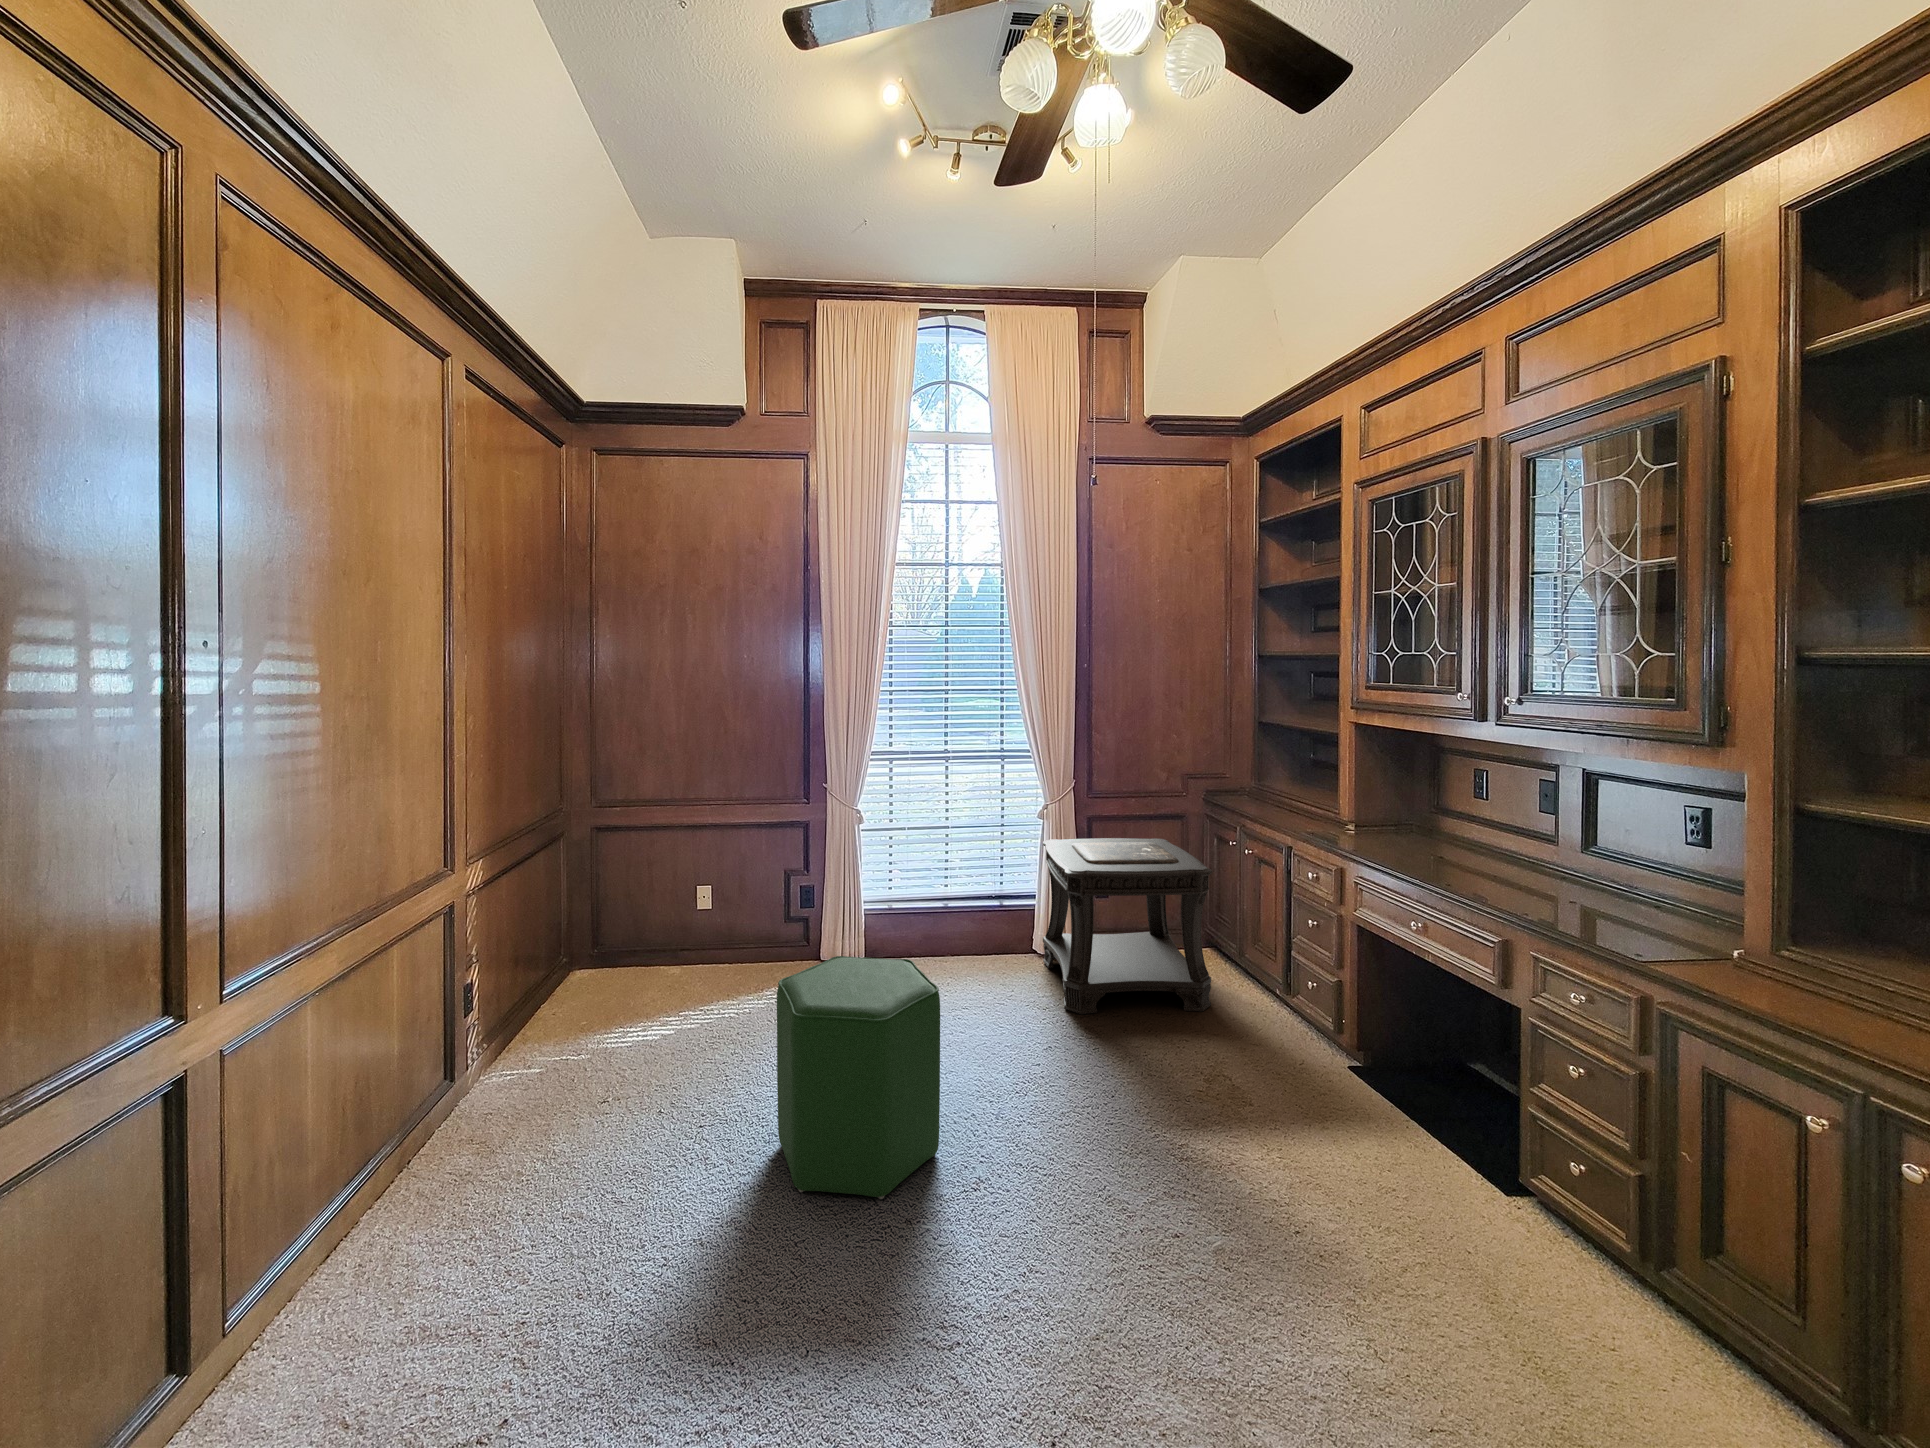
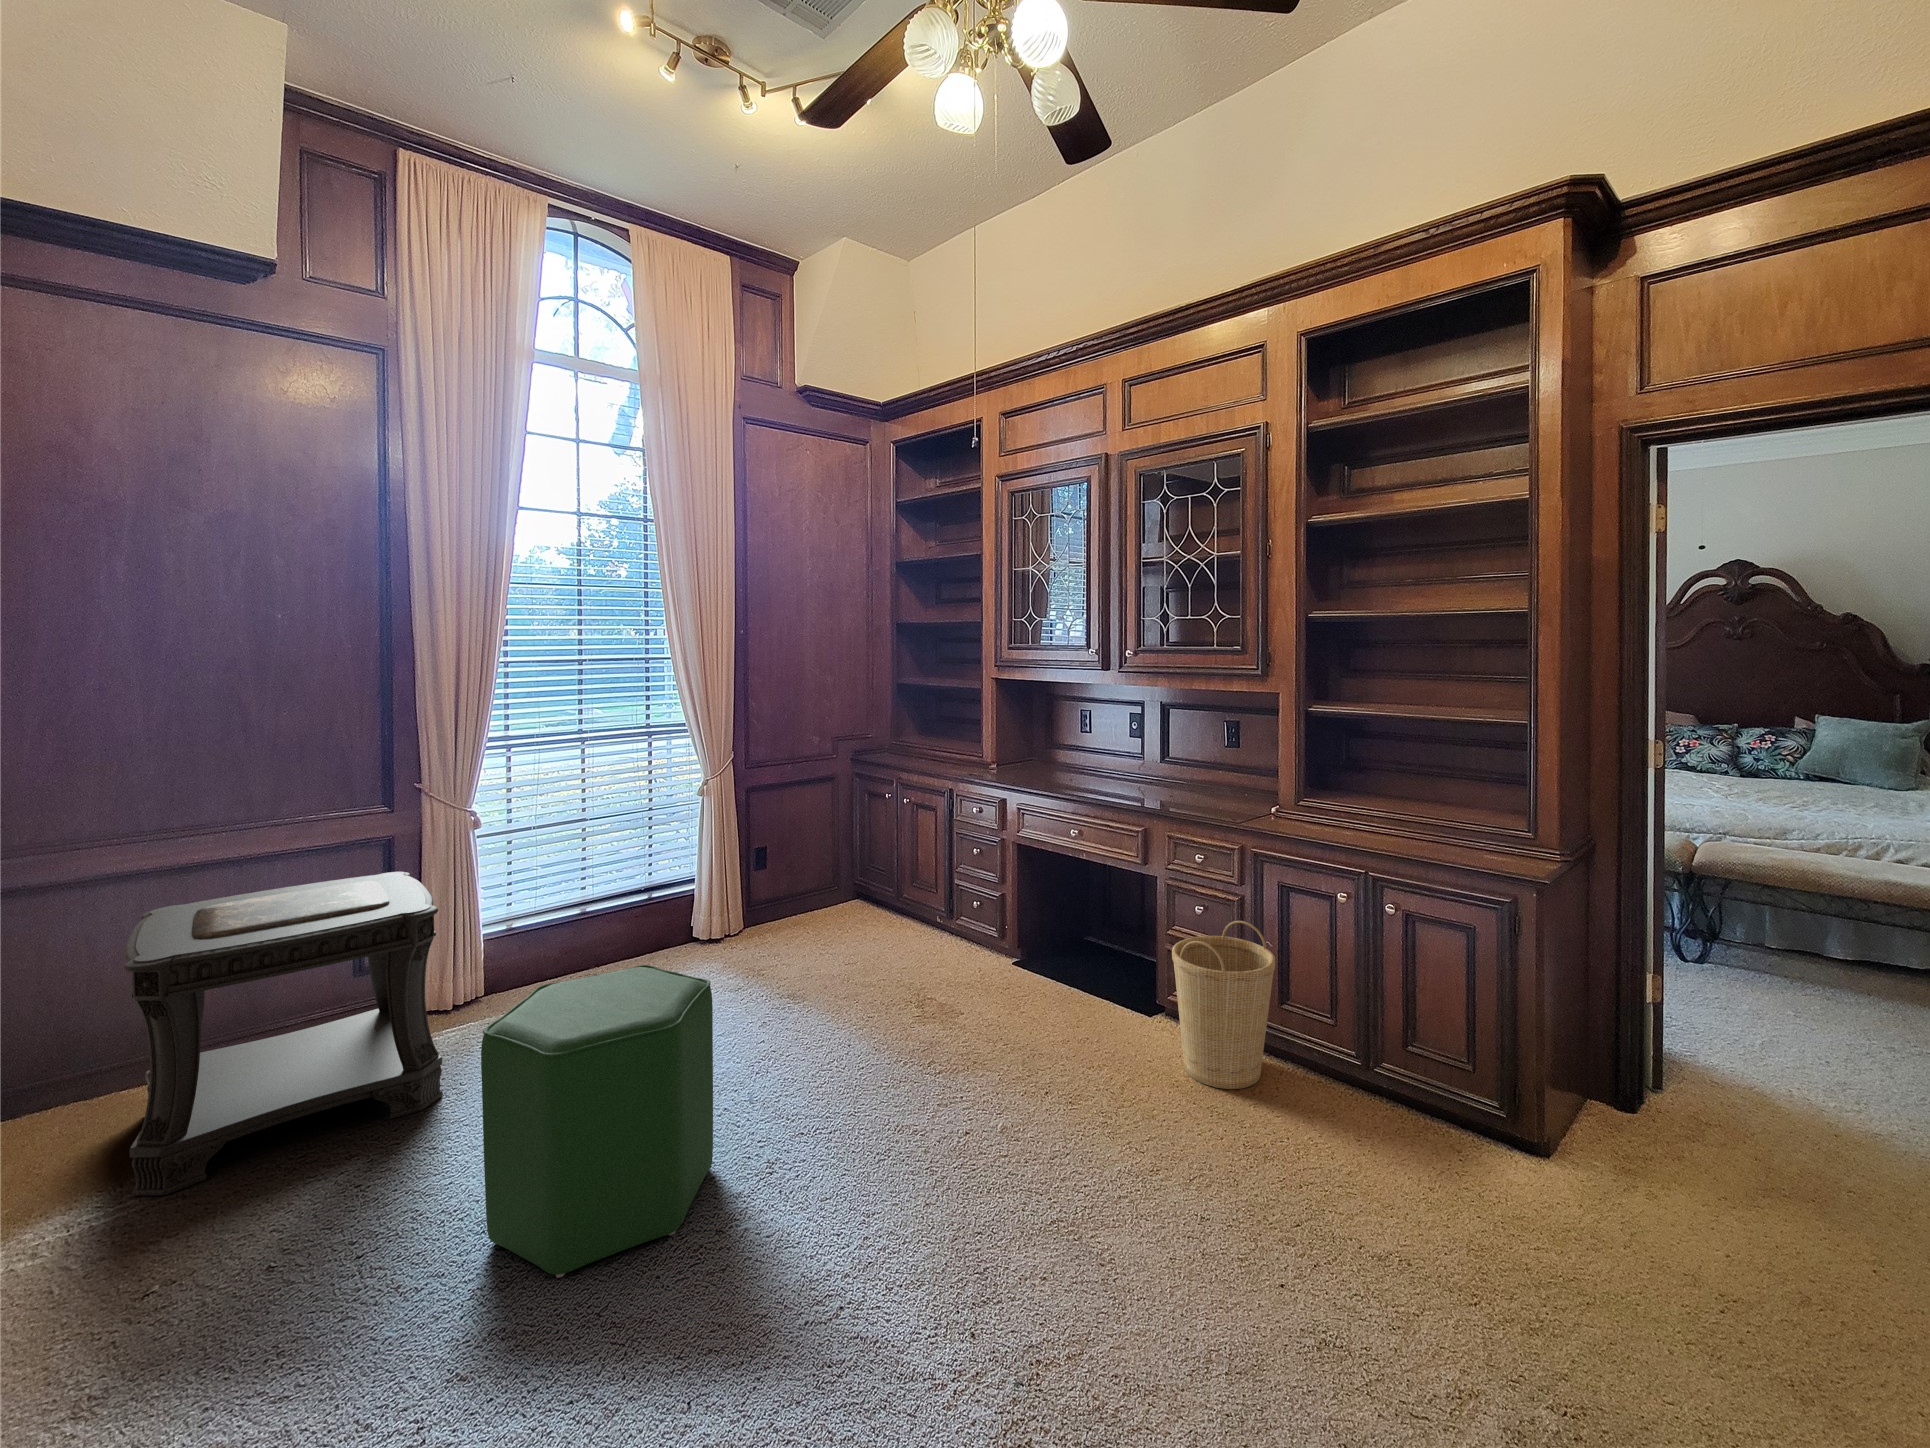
side table: present [1043,838,1212,1014] -> present [124,872,443,1195]
basket: none [1495,1112,1691,1378] -> present [1172,921,1275,1089]

